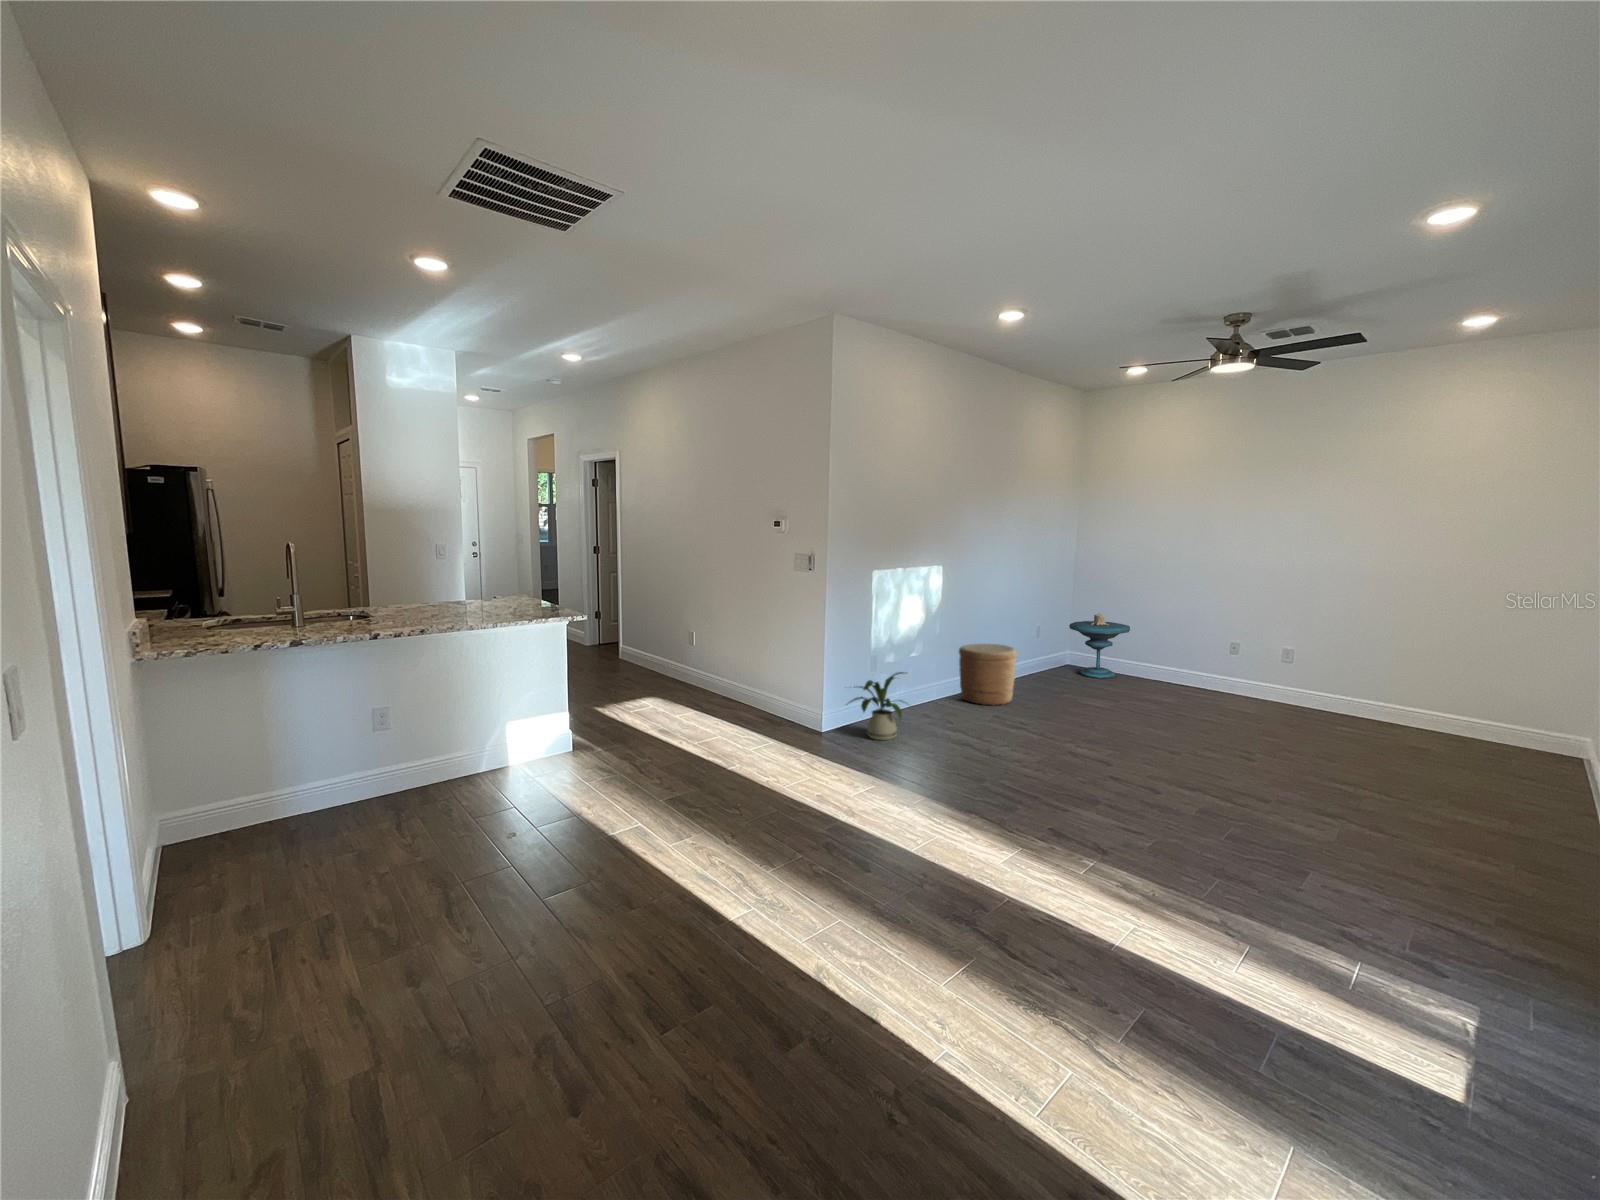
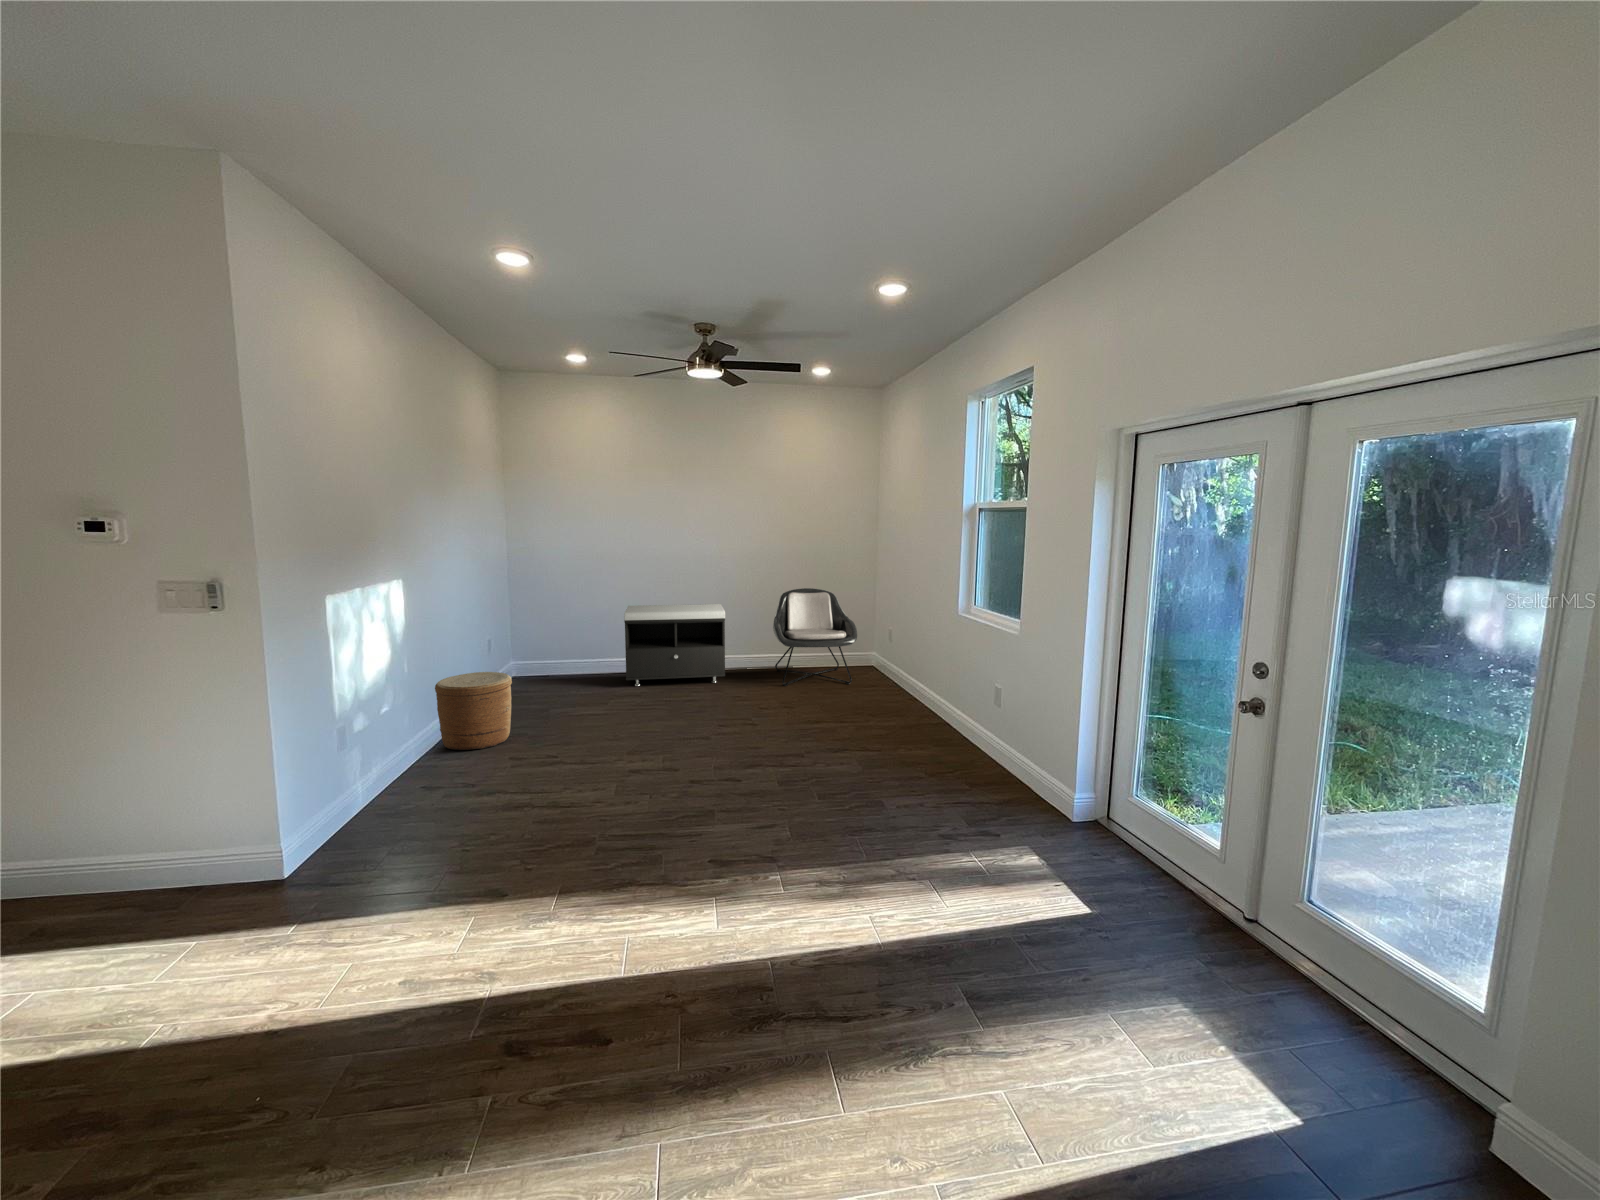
lounge chair: none [1373,605,1552,761] -> present [773,588,857,686]
storage bench: none [1158,606,1309,710] -> present [624,604,725,686]
side table: present [1069,614,1130,678] -> none [526,620,587,687]
house plant: present [847,672,904,740] -> none [310,737,442,849]

